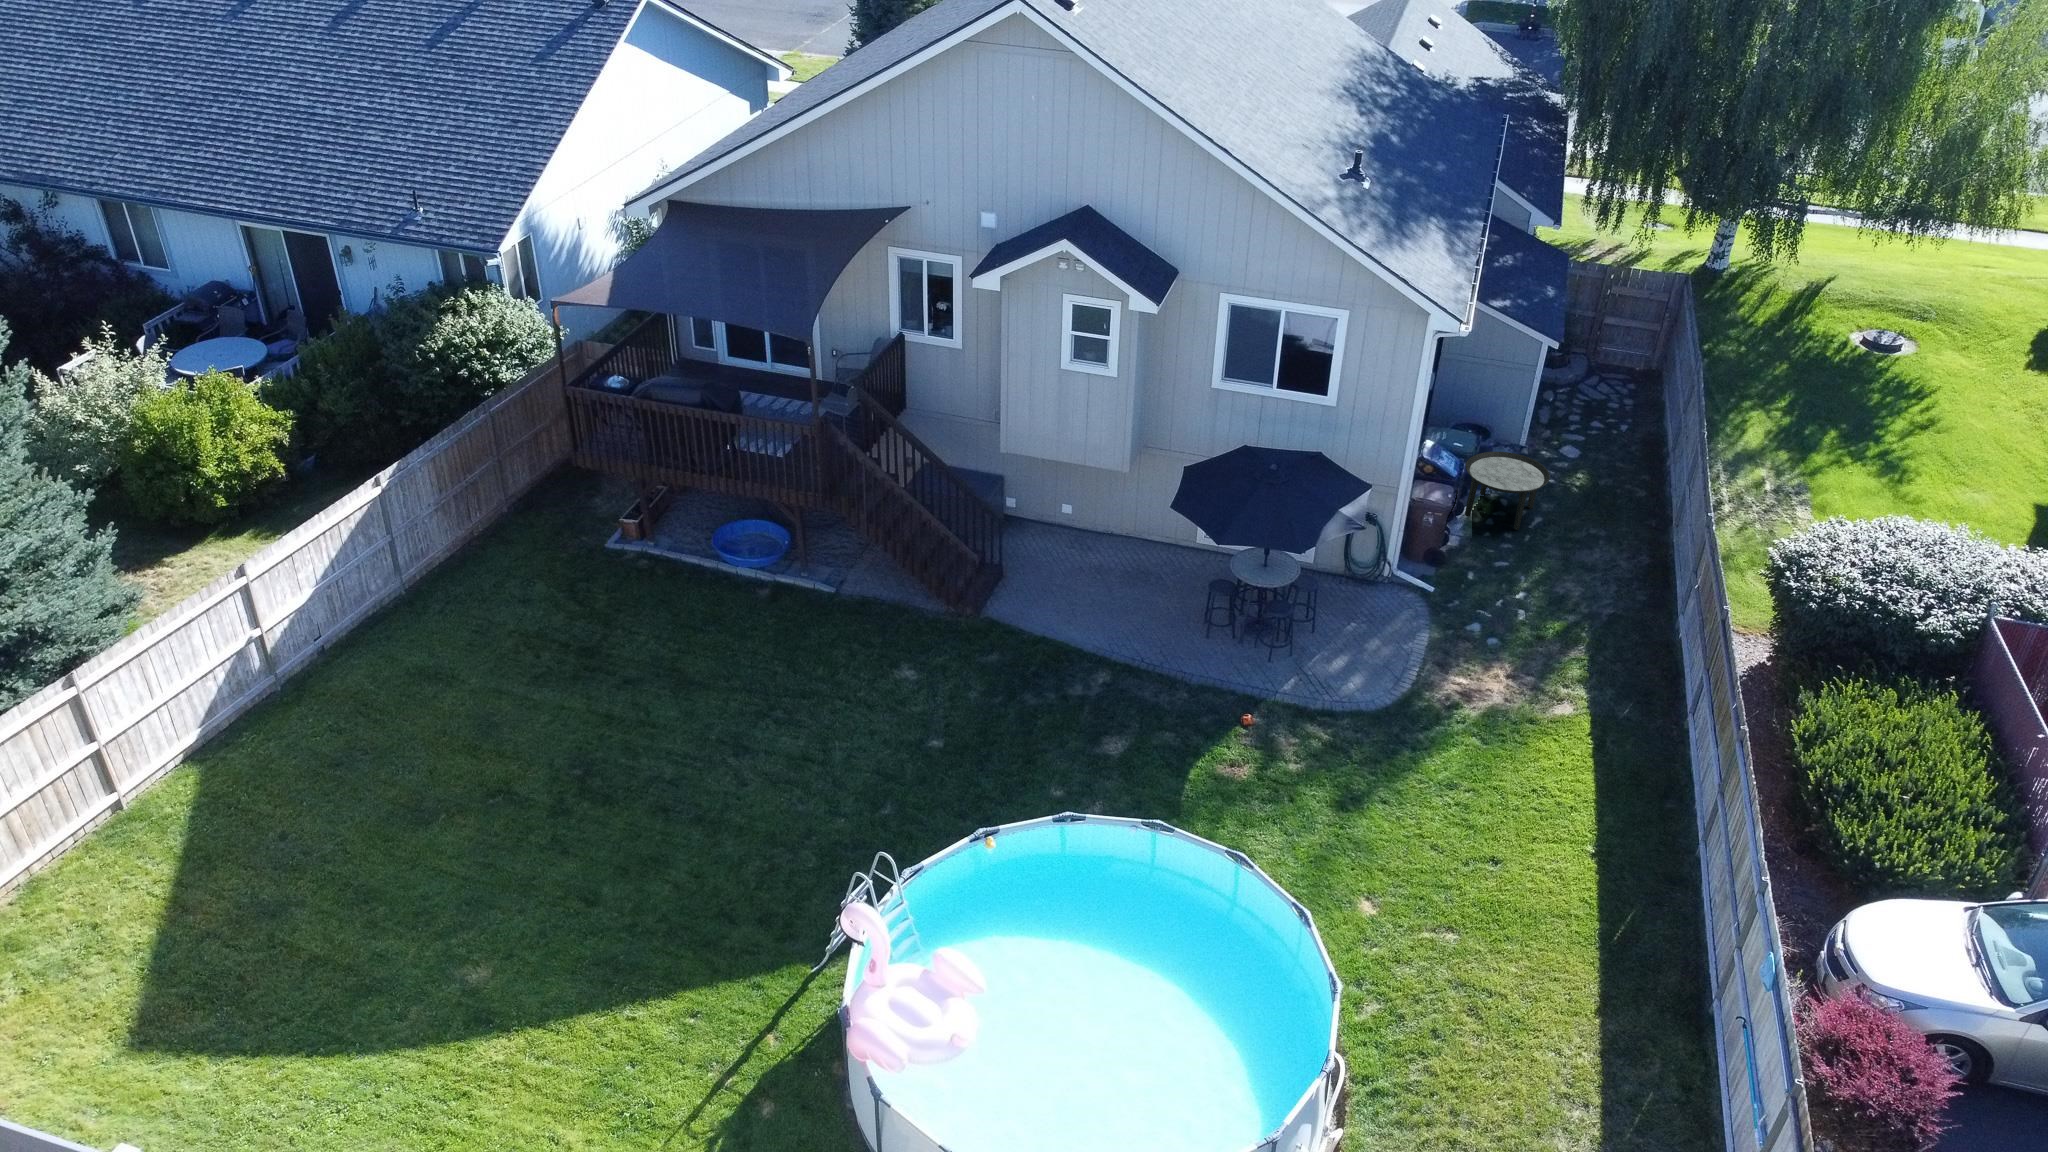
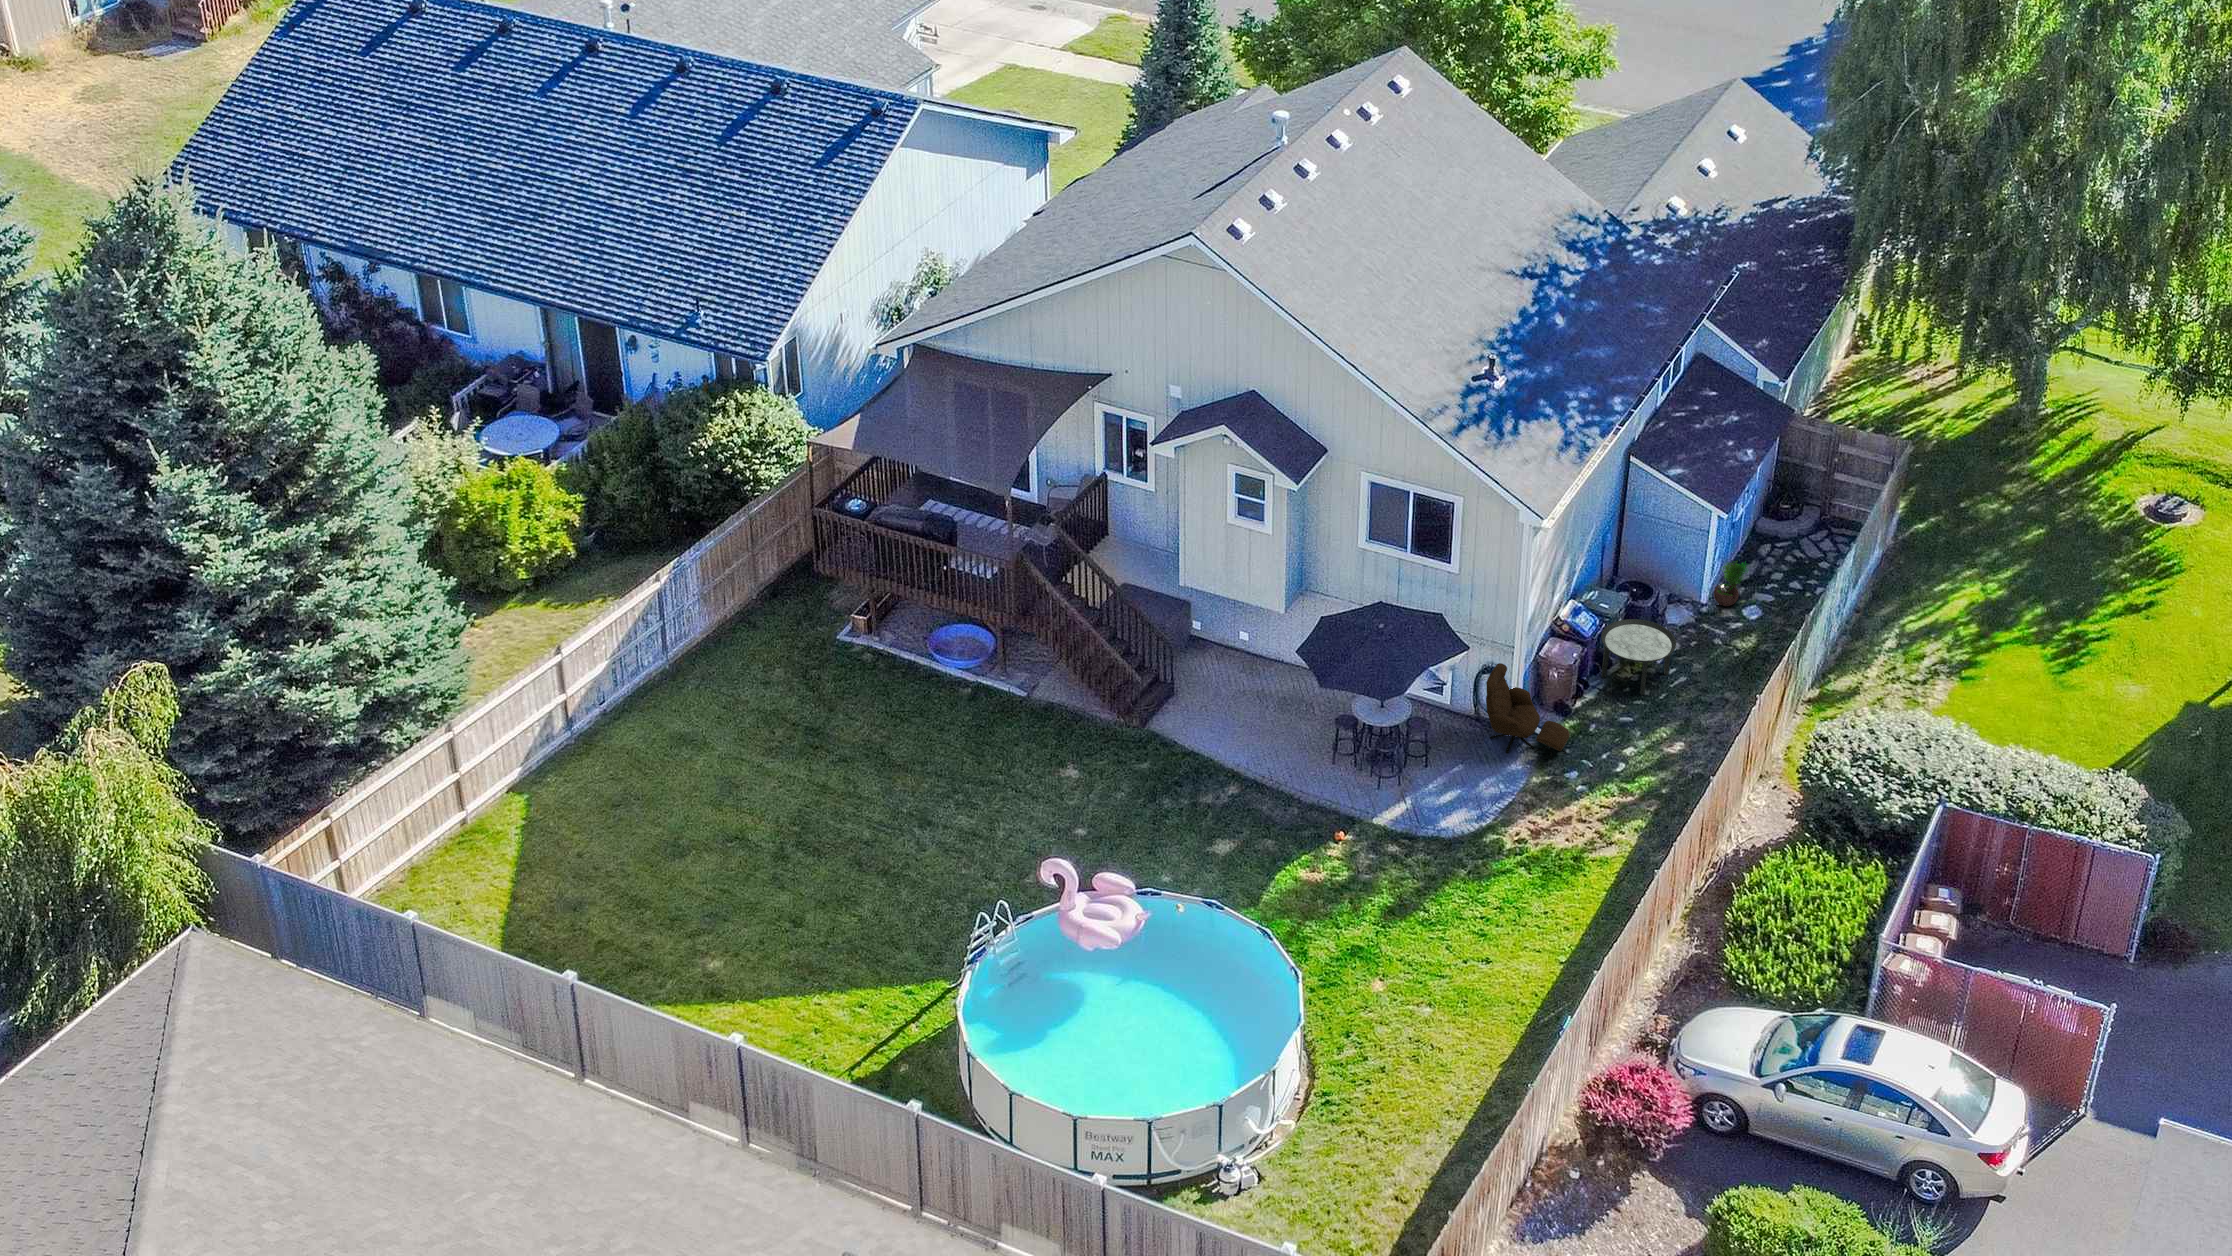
potted tree: none [1542,387,1585,438] -> present [1714,562,1747,606]
lounge chair: none [1376,503,1469,605] -> present [1486,663,1570,760]

